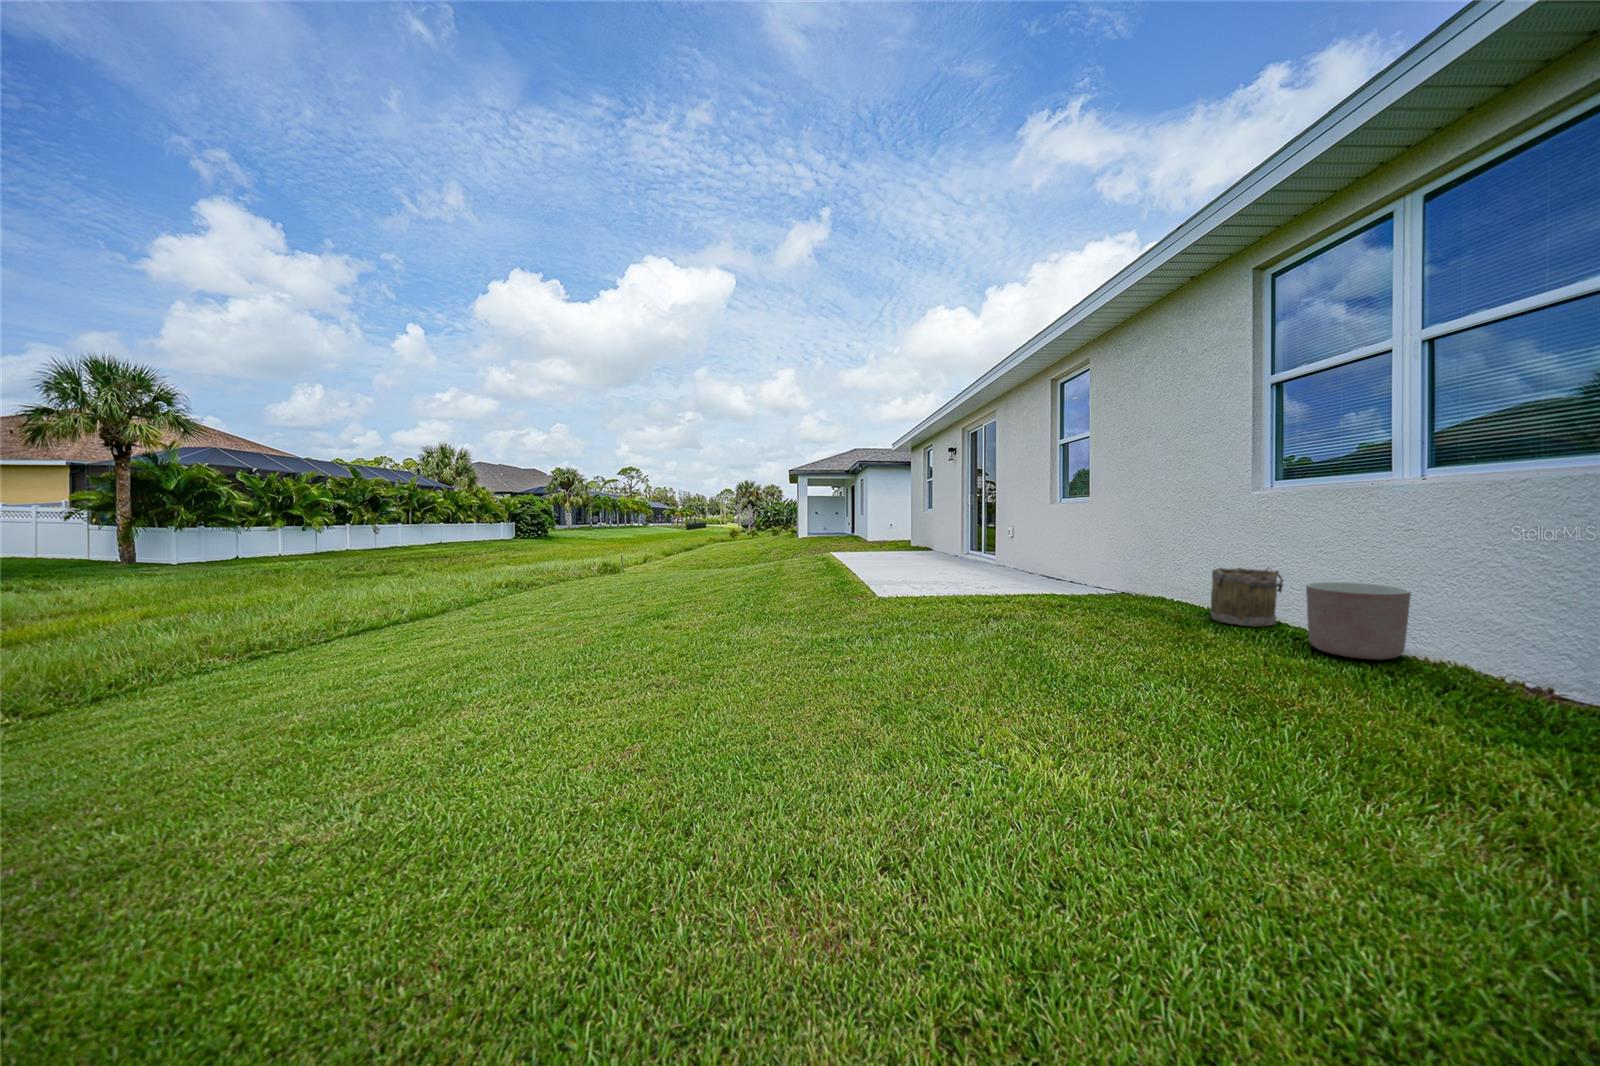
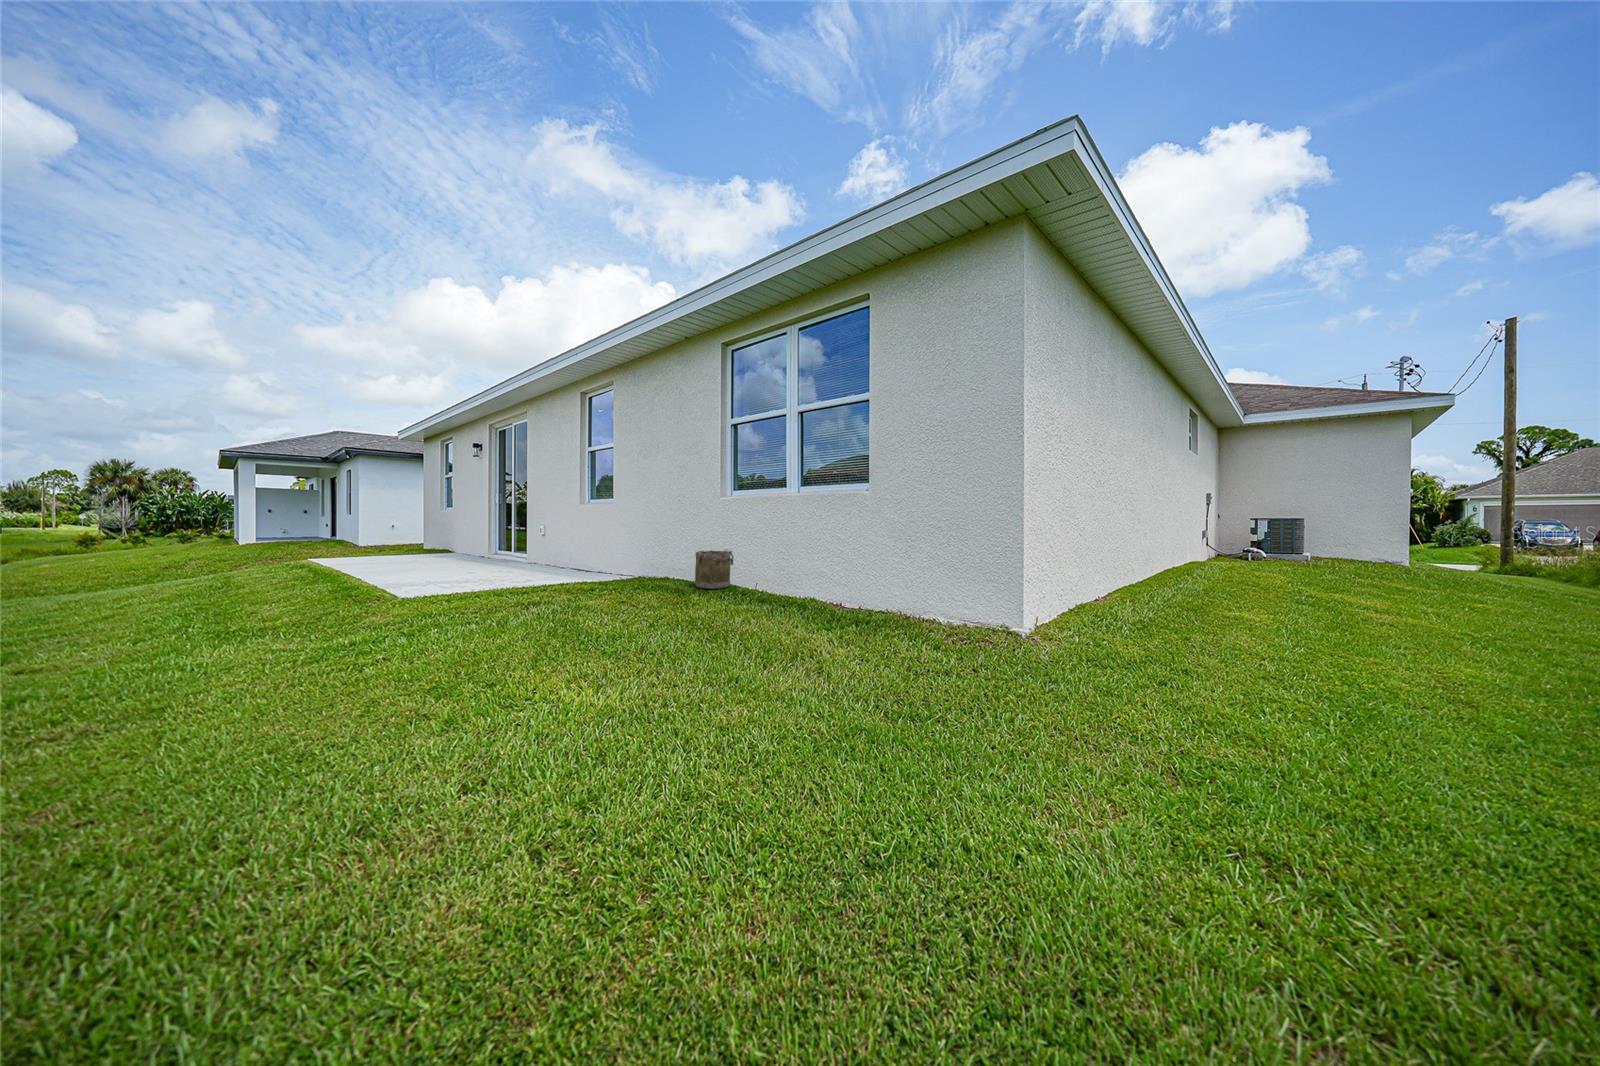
planter: present [1306,582,1411,660] -> none [743,555,787,599]

